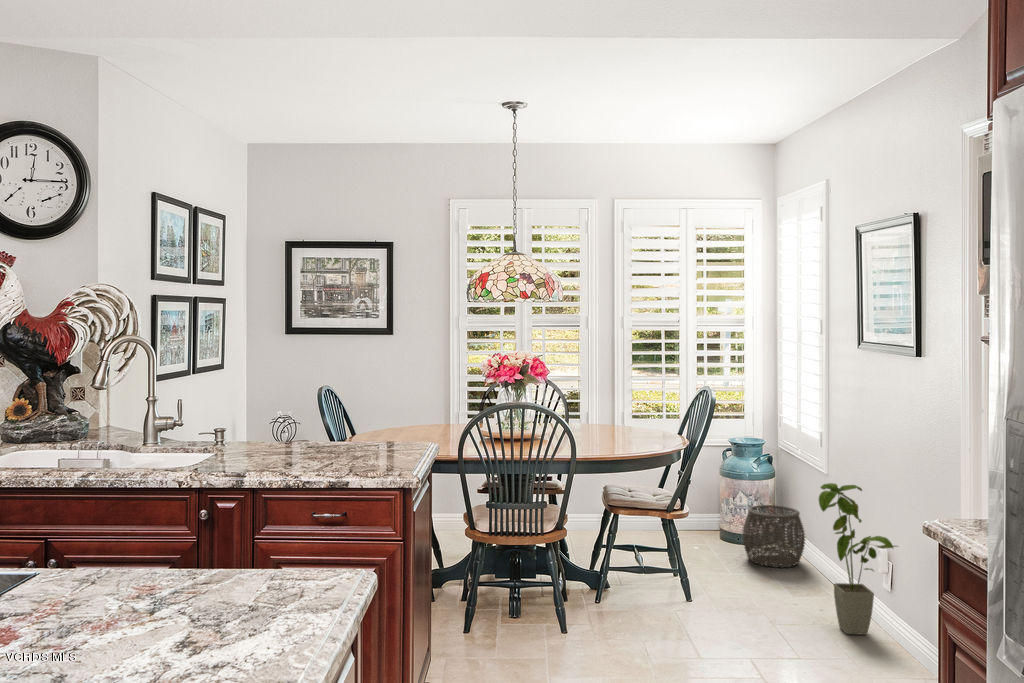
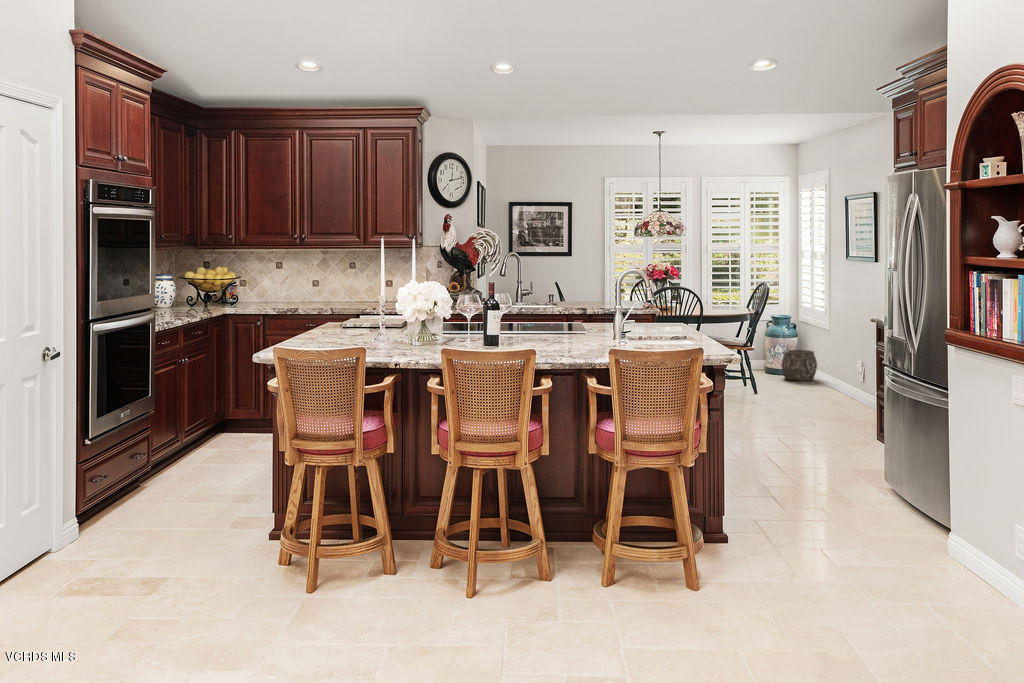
house plant: present [819,483,897,635] -> none [831,322,872,397]

